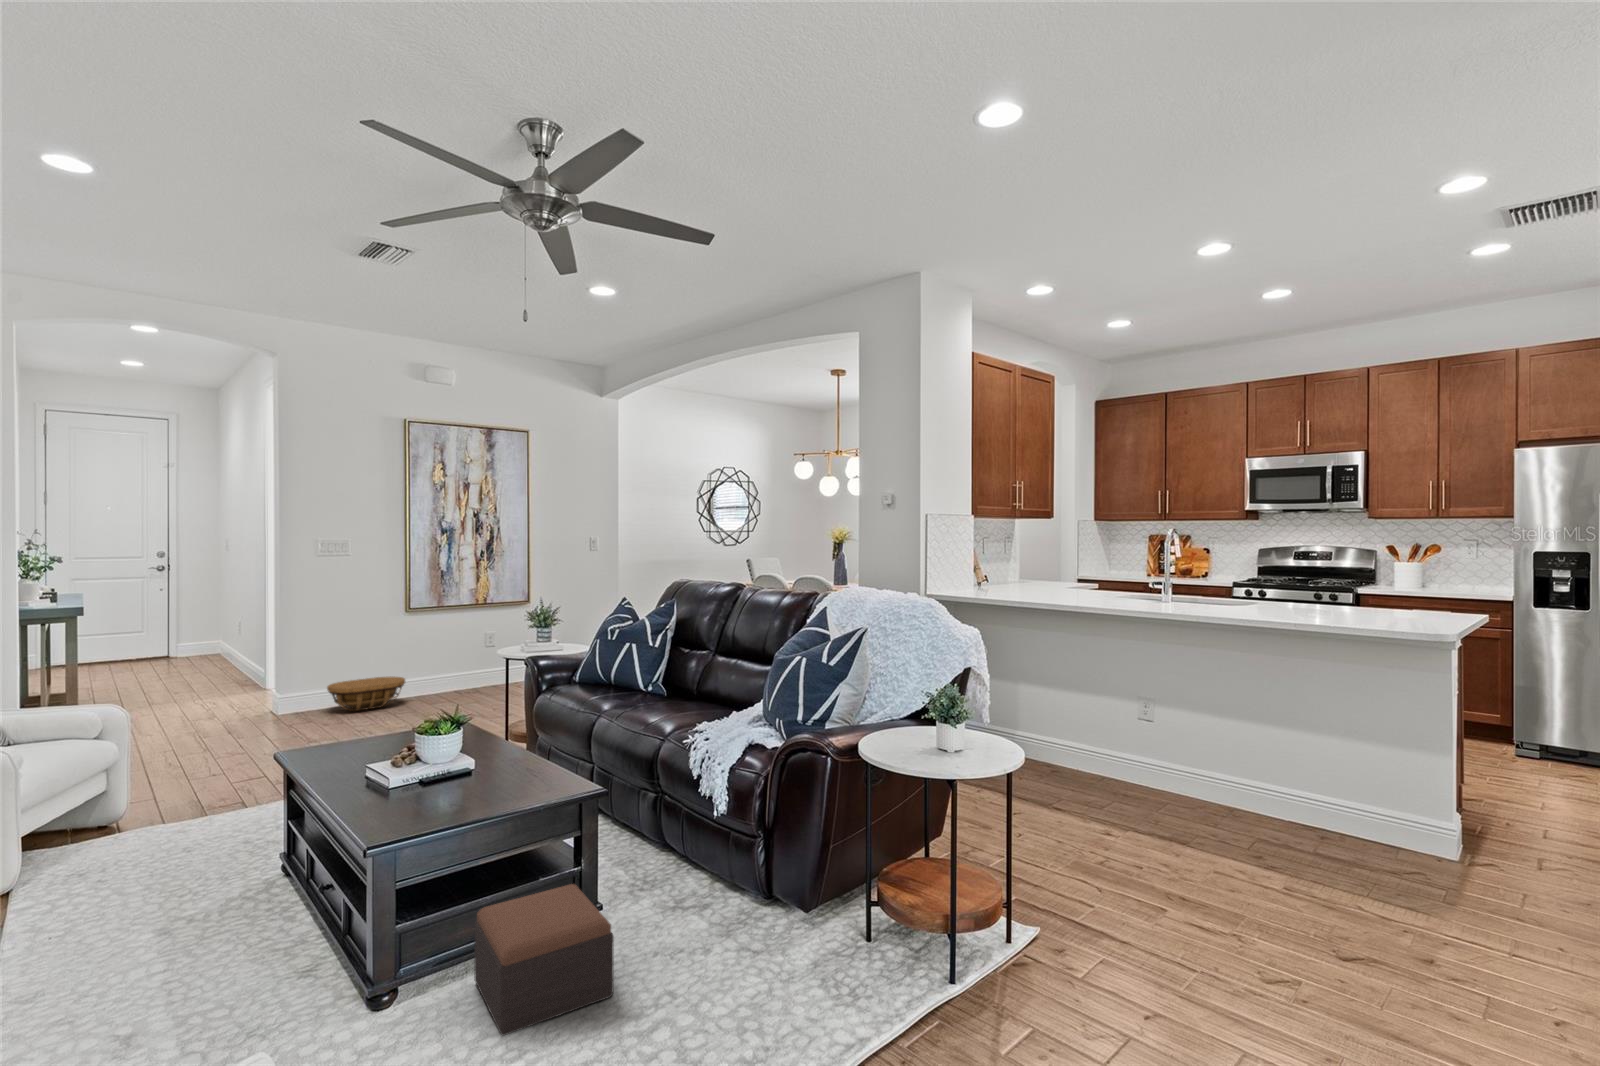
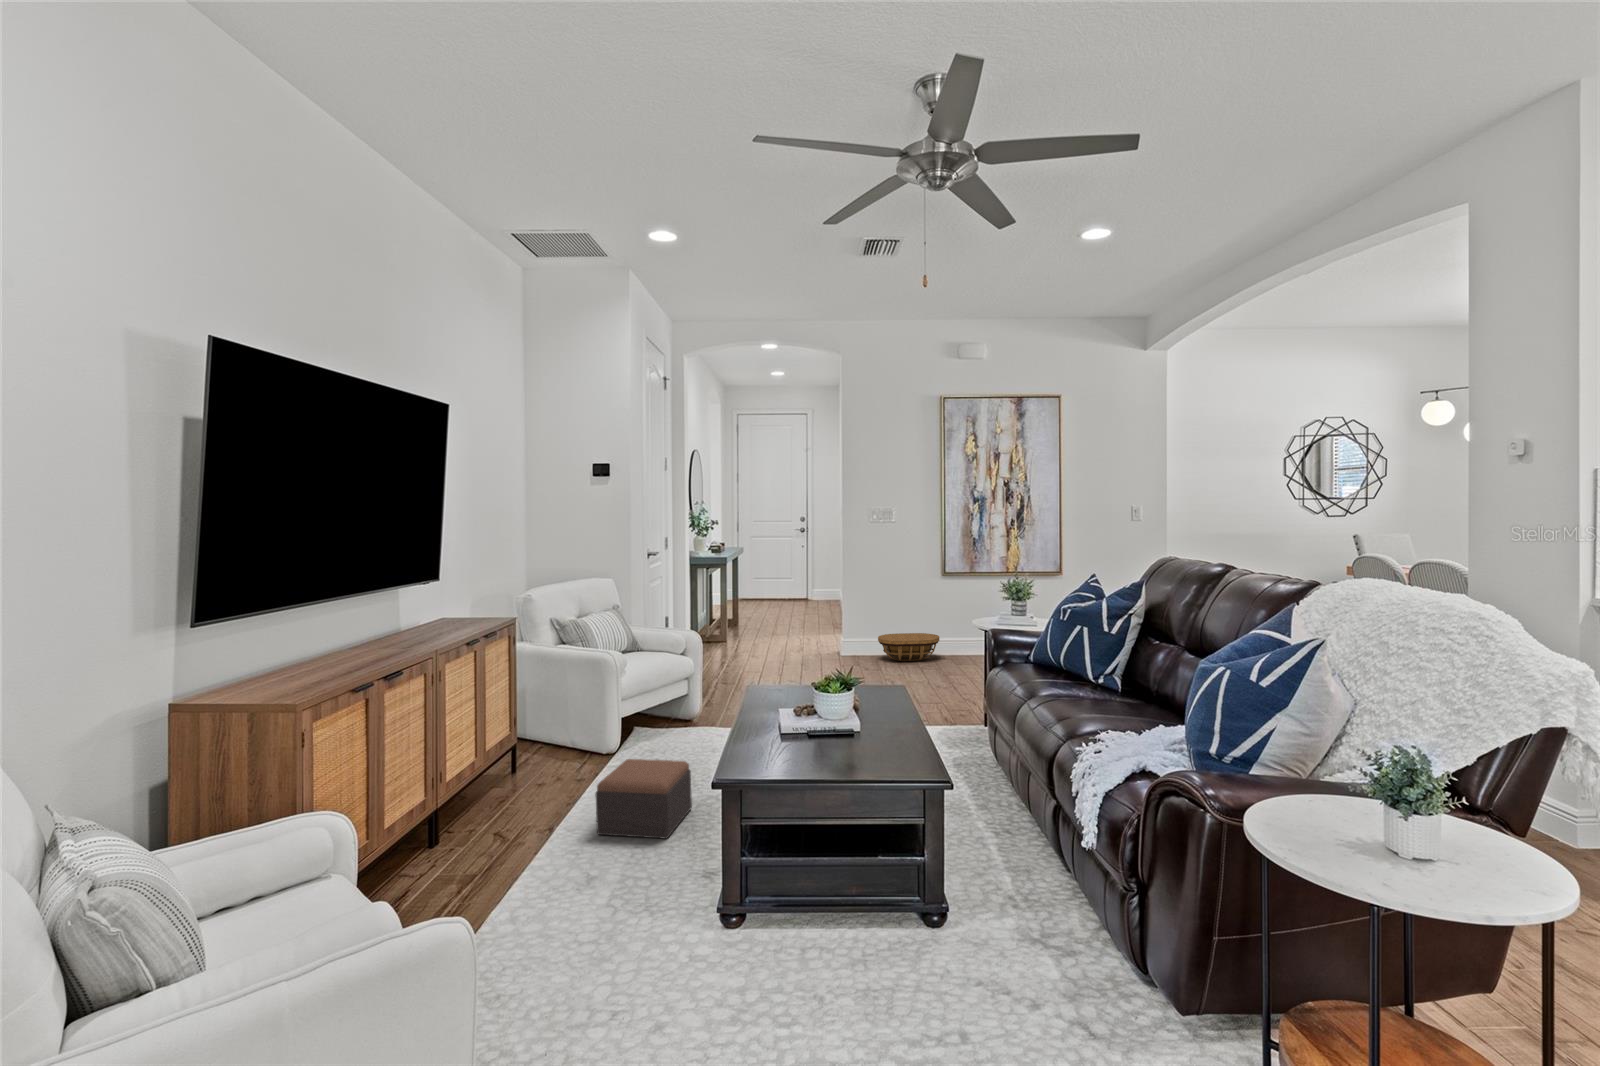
footstool: present [474,884,614,1036] -> present [595,759,692,839]

